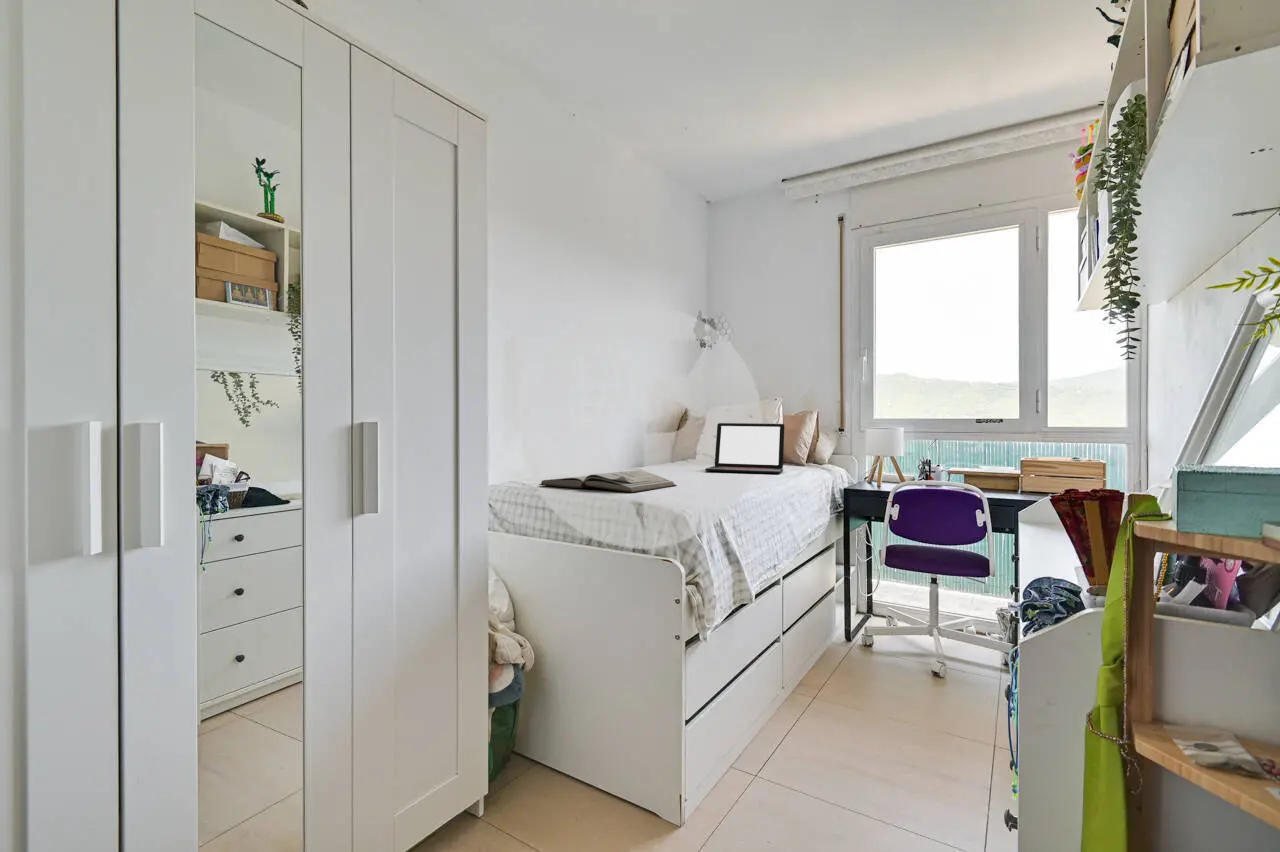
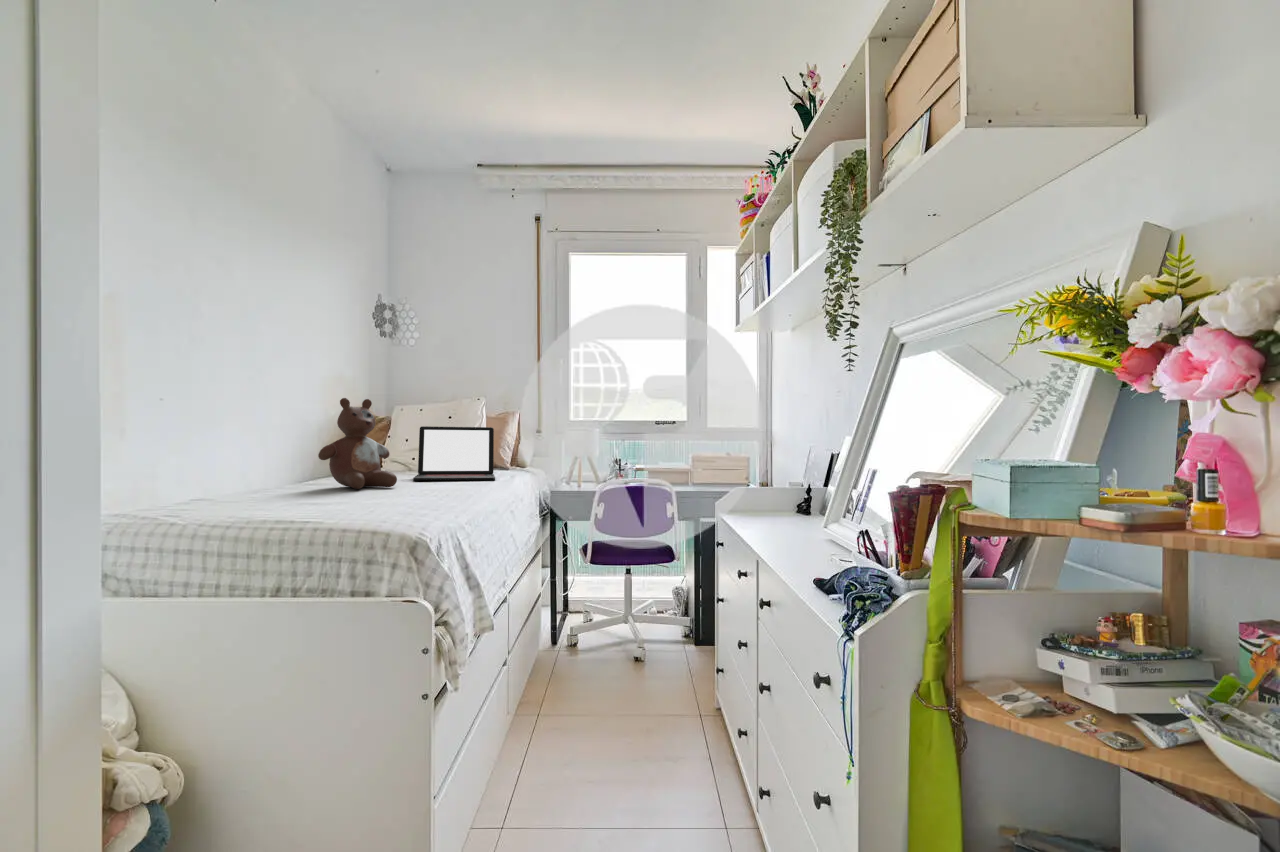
stuffed bear: none [622,397,684,475] -> present [318,398,397,489]
book: present [539,470,677,493] -> none [240,484,409,510]

